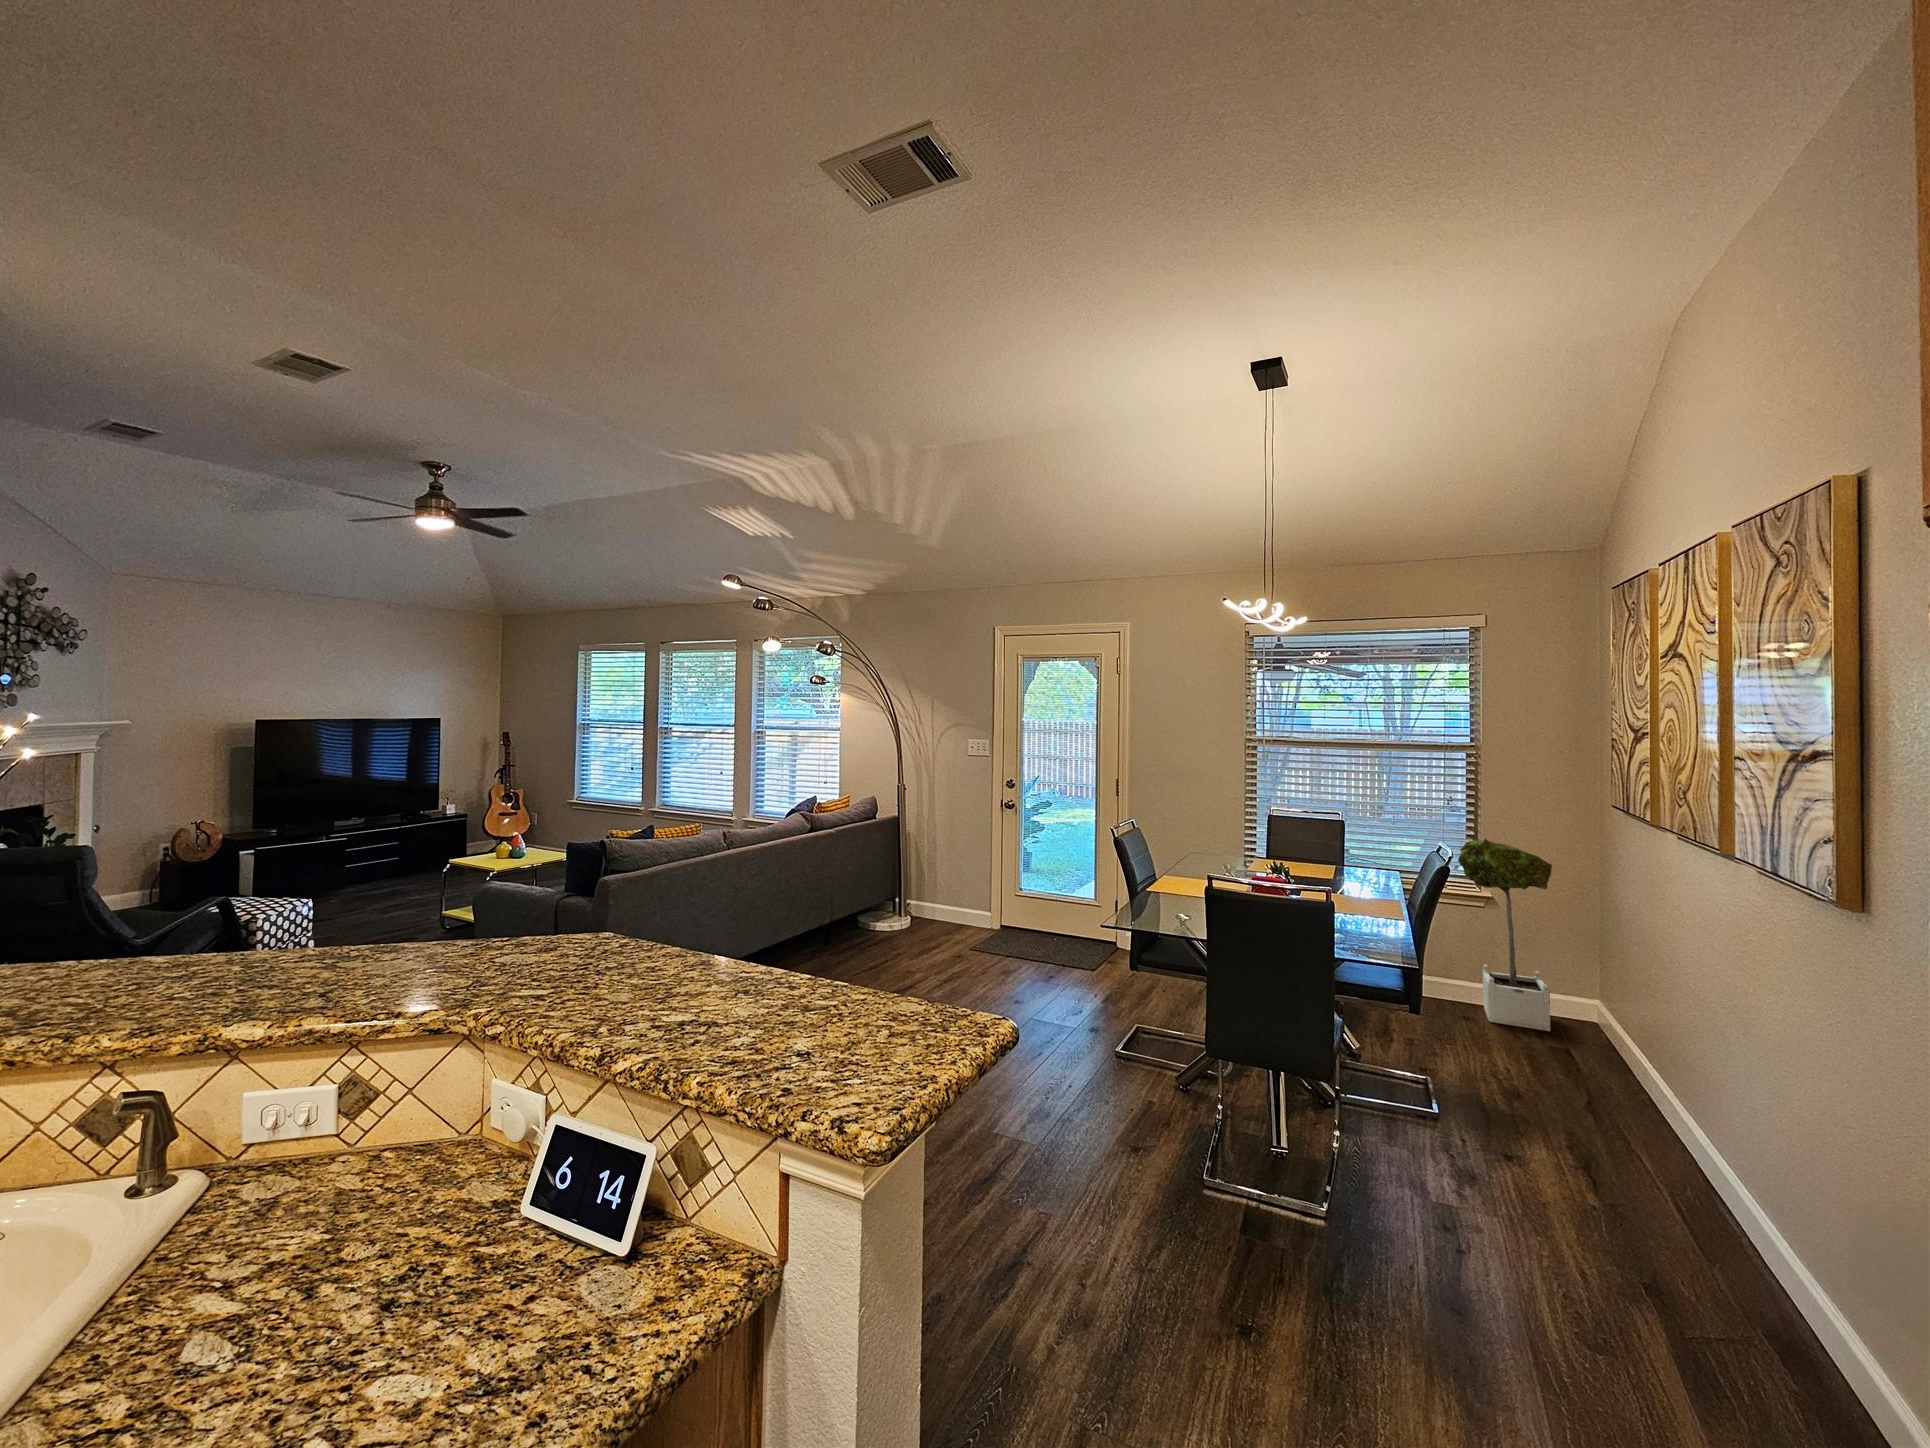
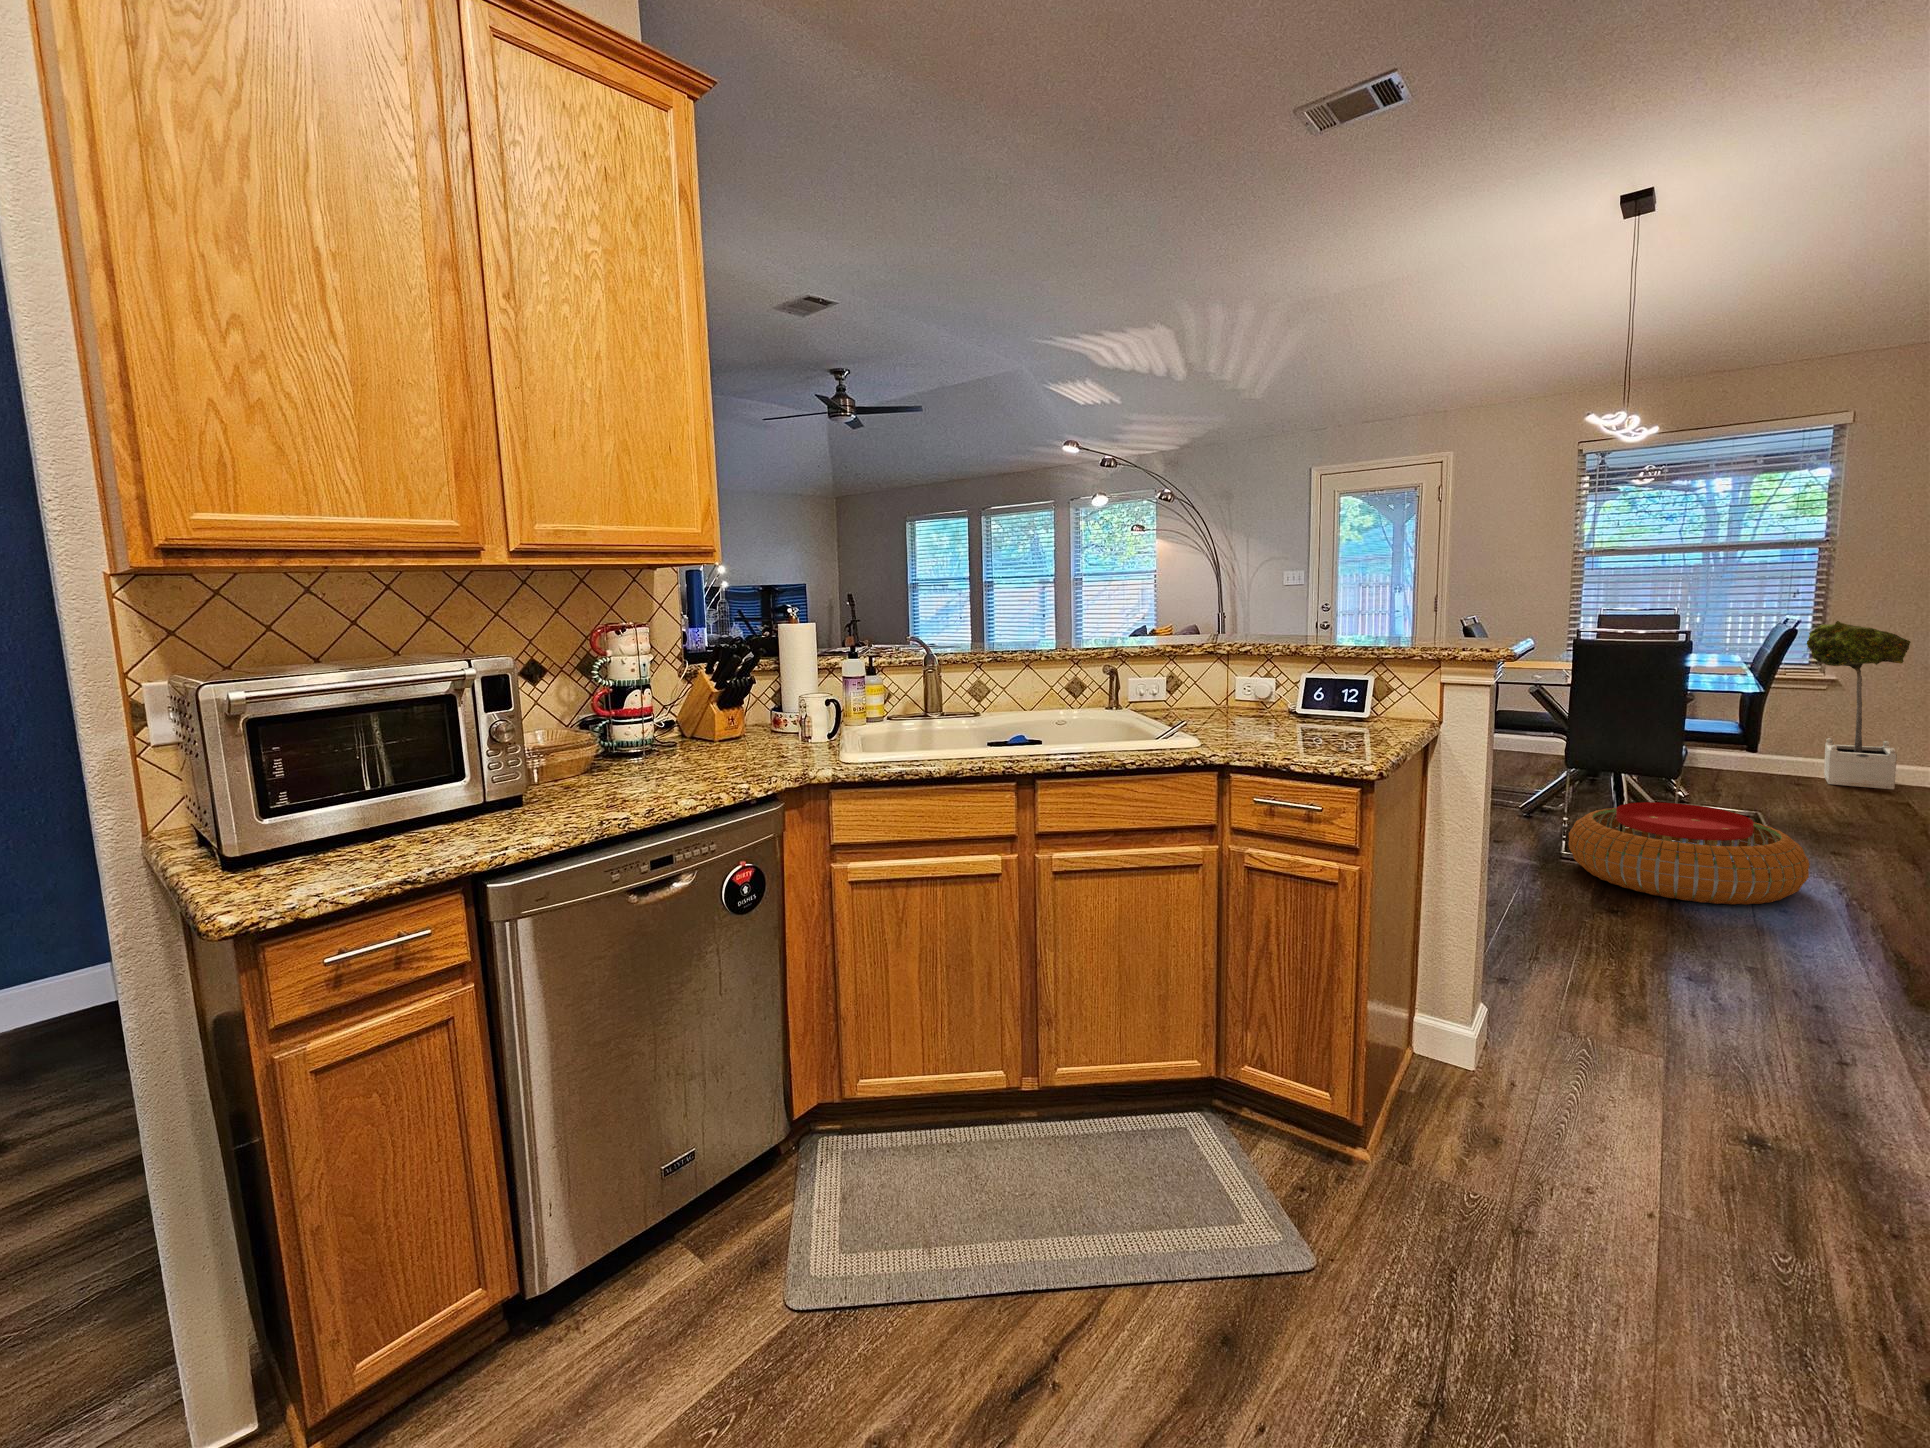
pouf: none [1211,1105,1489,1299] -> present [1568,802,1810,905]

